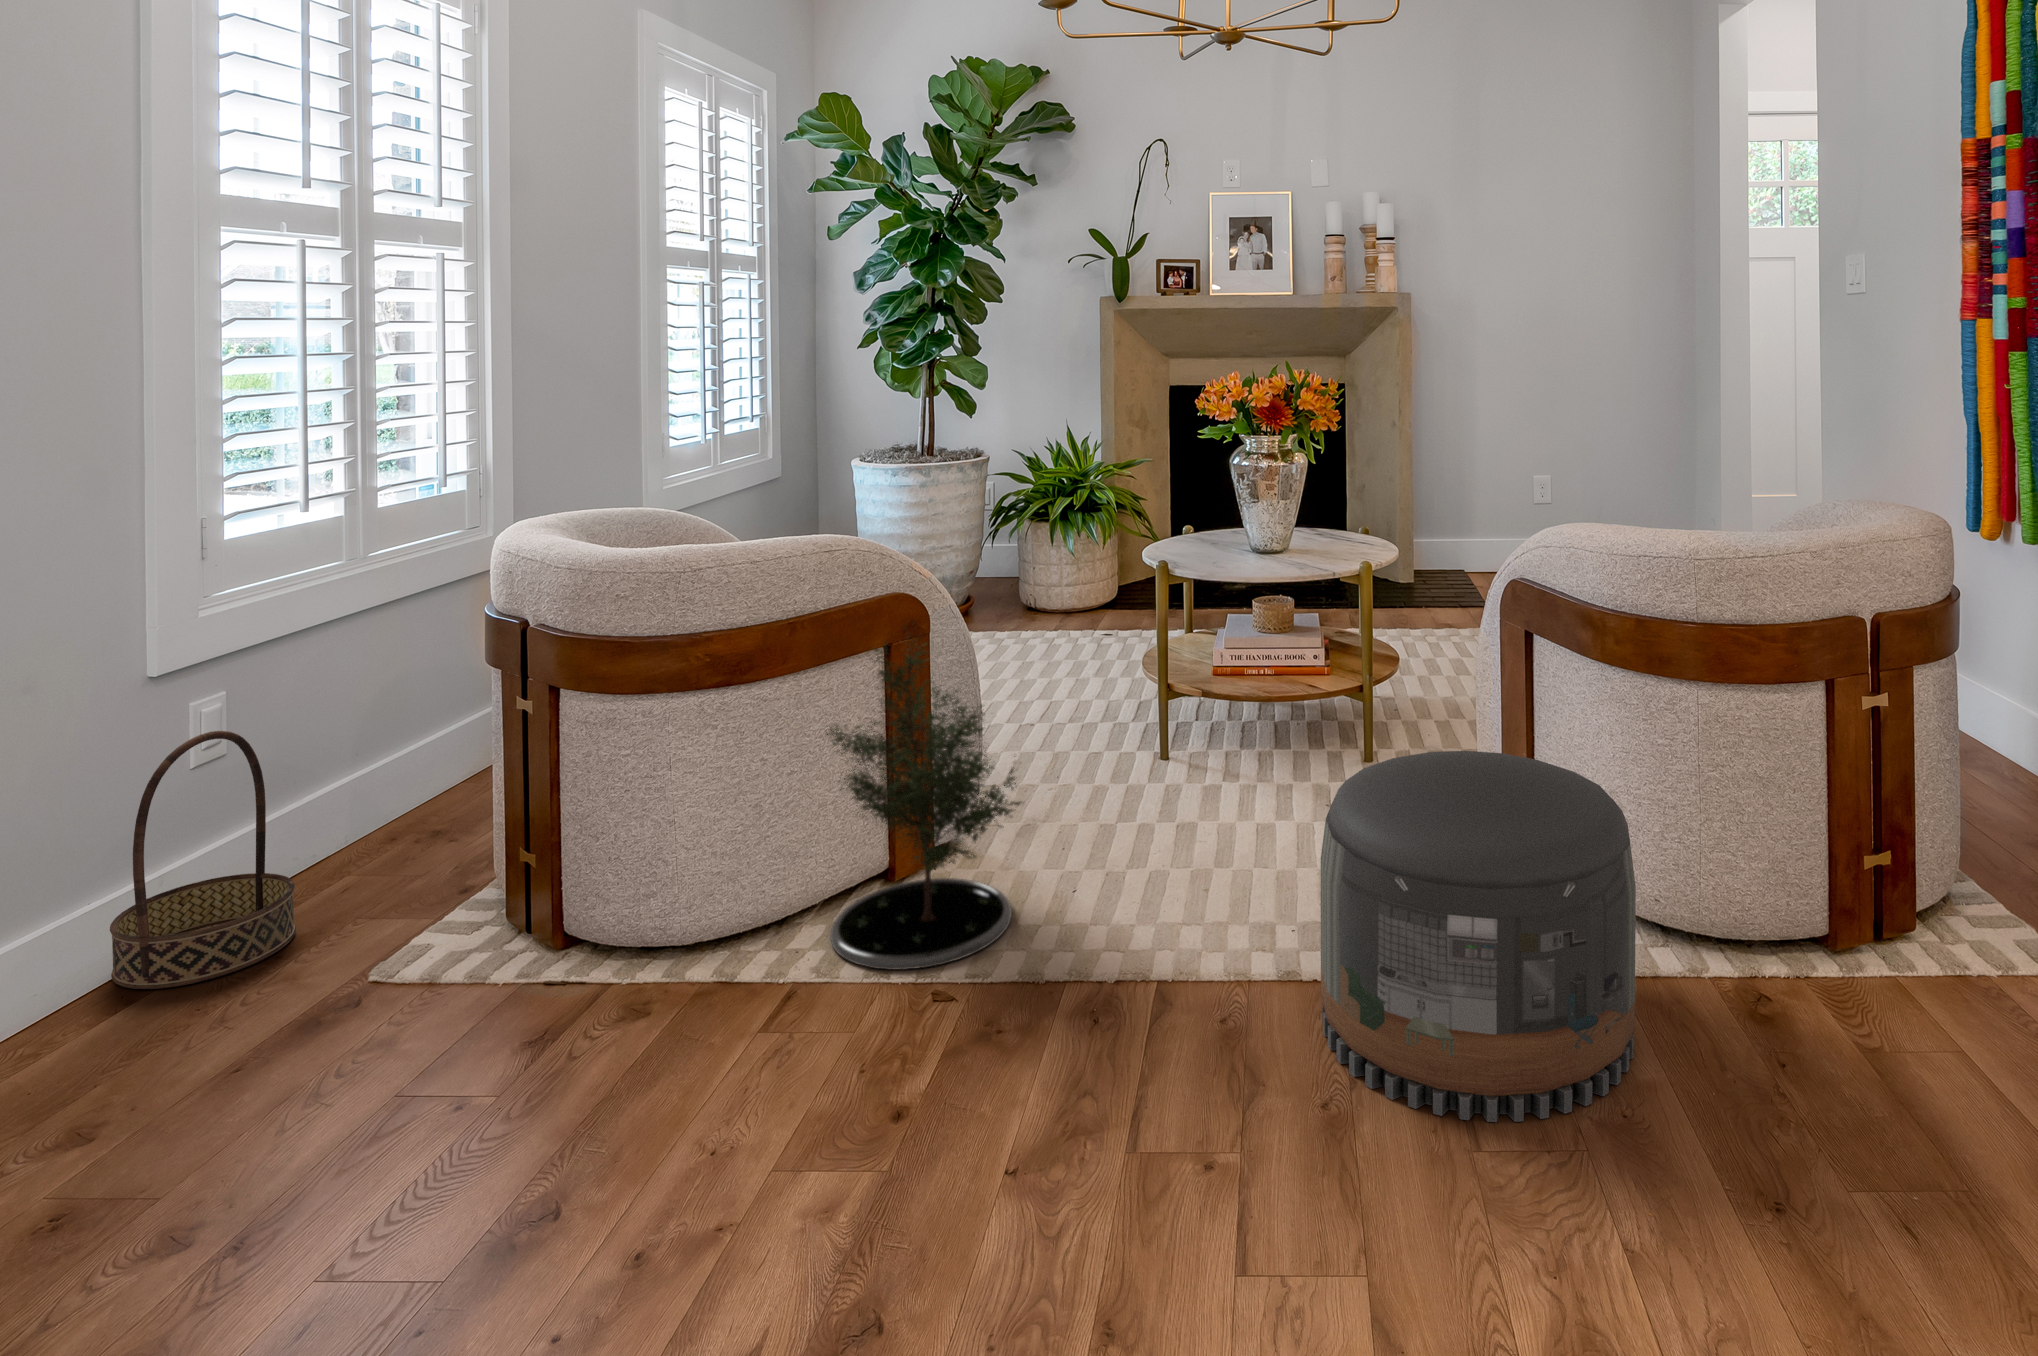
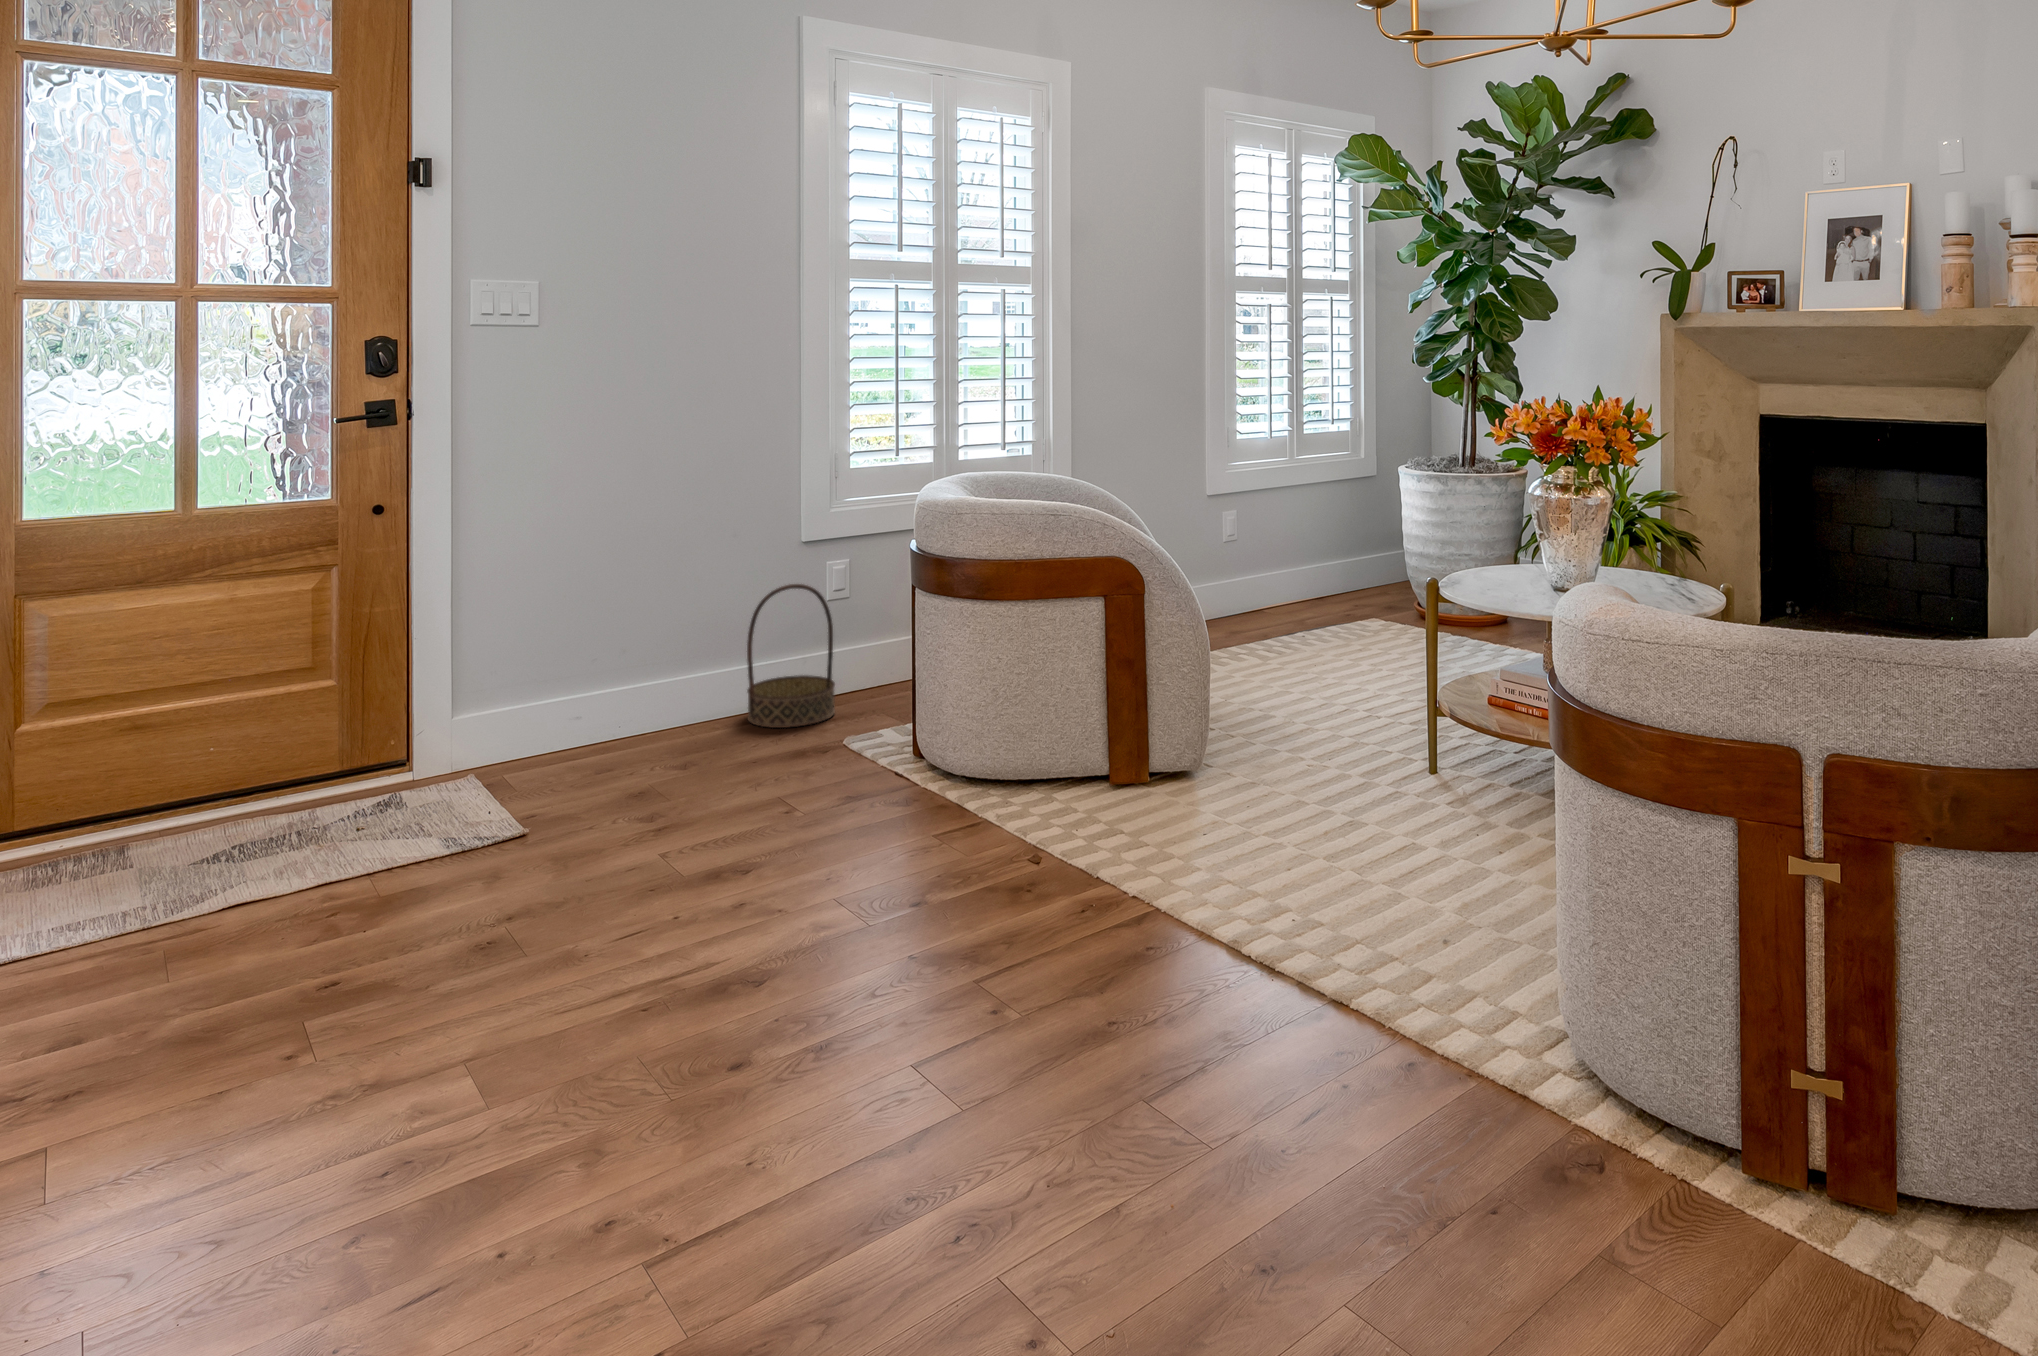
potted tree: present [827,622,1021,970] -> none [1000,571,1155,846]
pouf: present [1321,751,1636,1122] -> none [1137,764,1447,1124]

